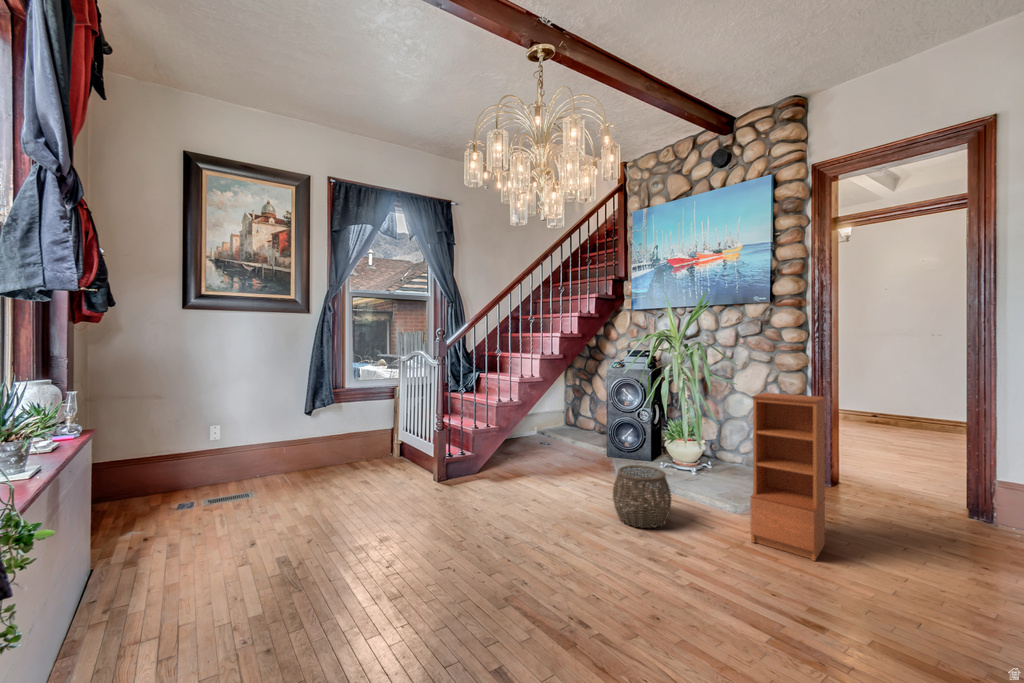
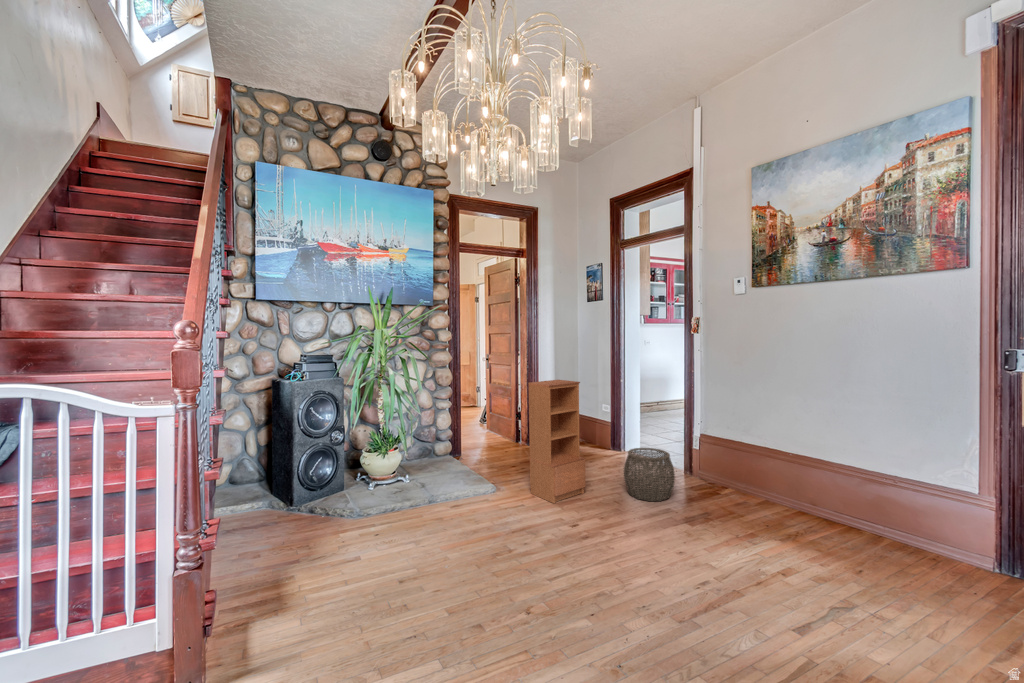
woven basket: present [613,465,672,528] -> present [624,448,675,501]

